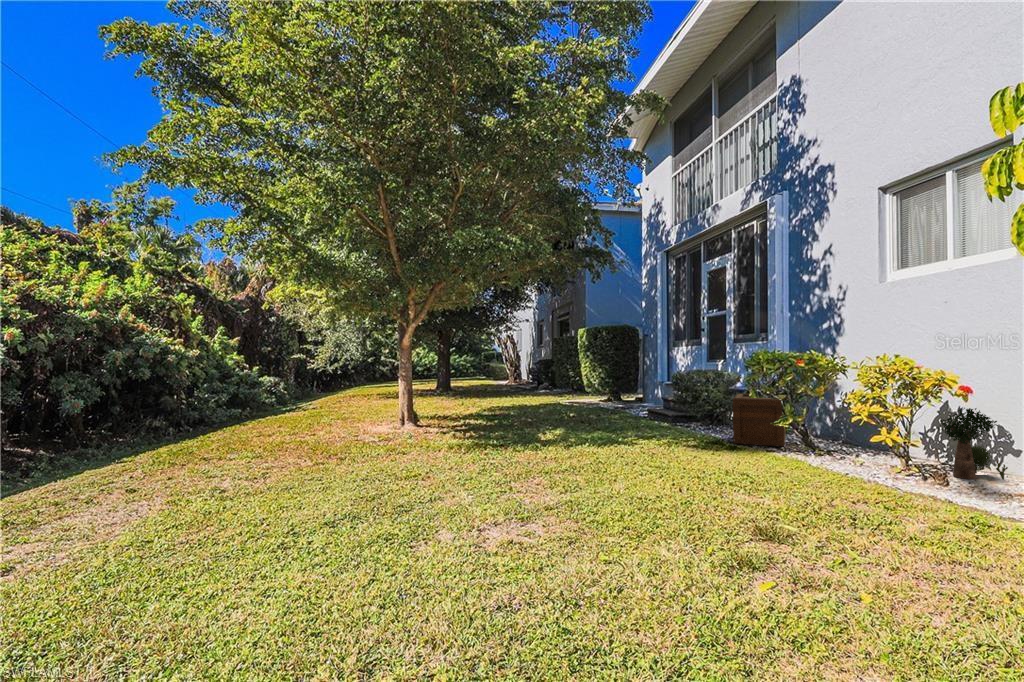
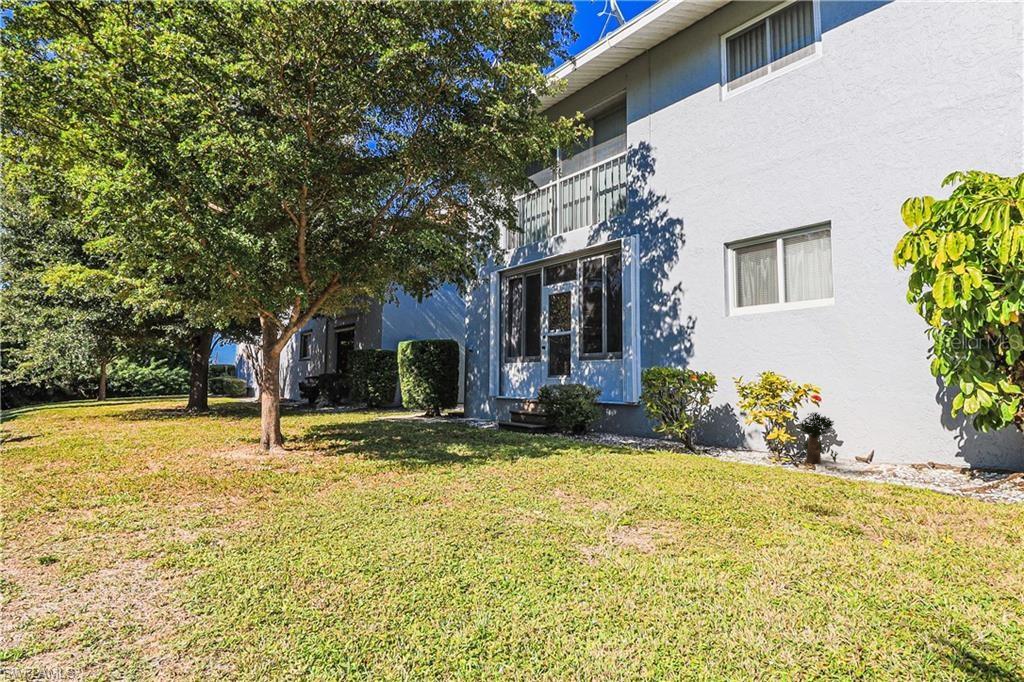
wooden crate: present [733,394,786,447] -> none [618,405,667,449]

